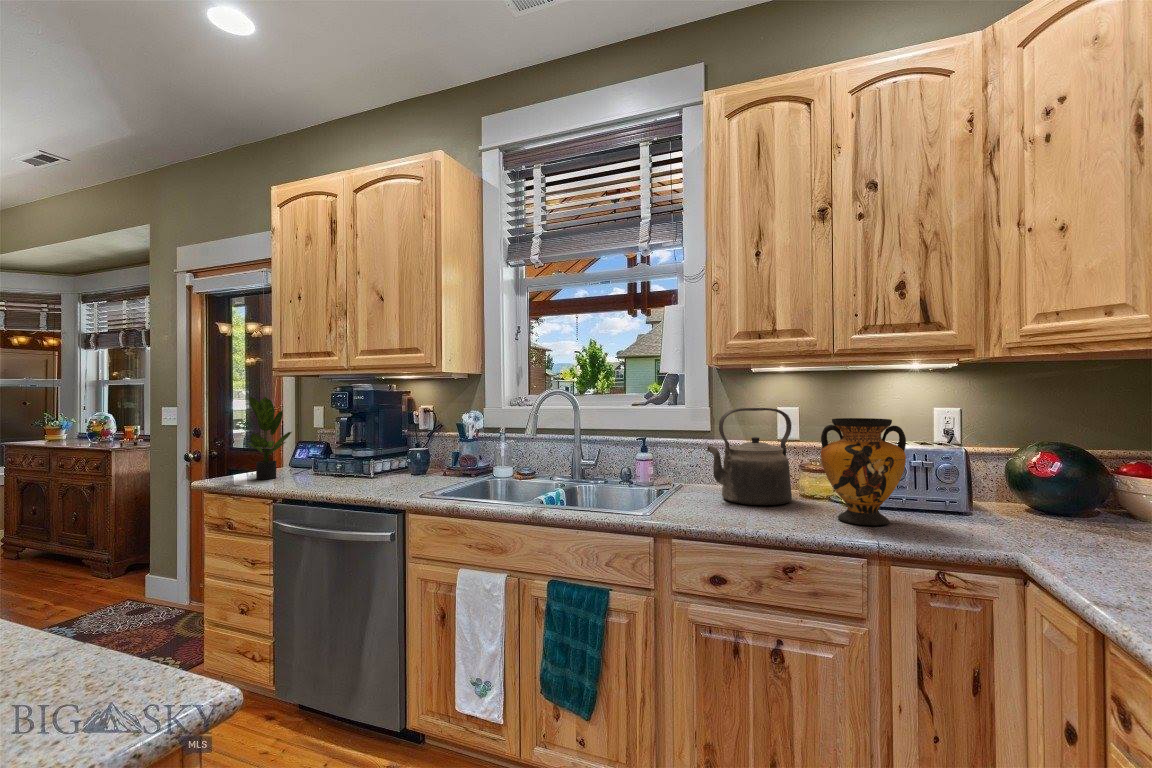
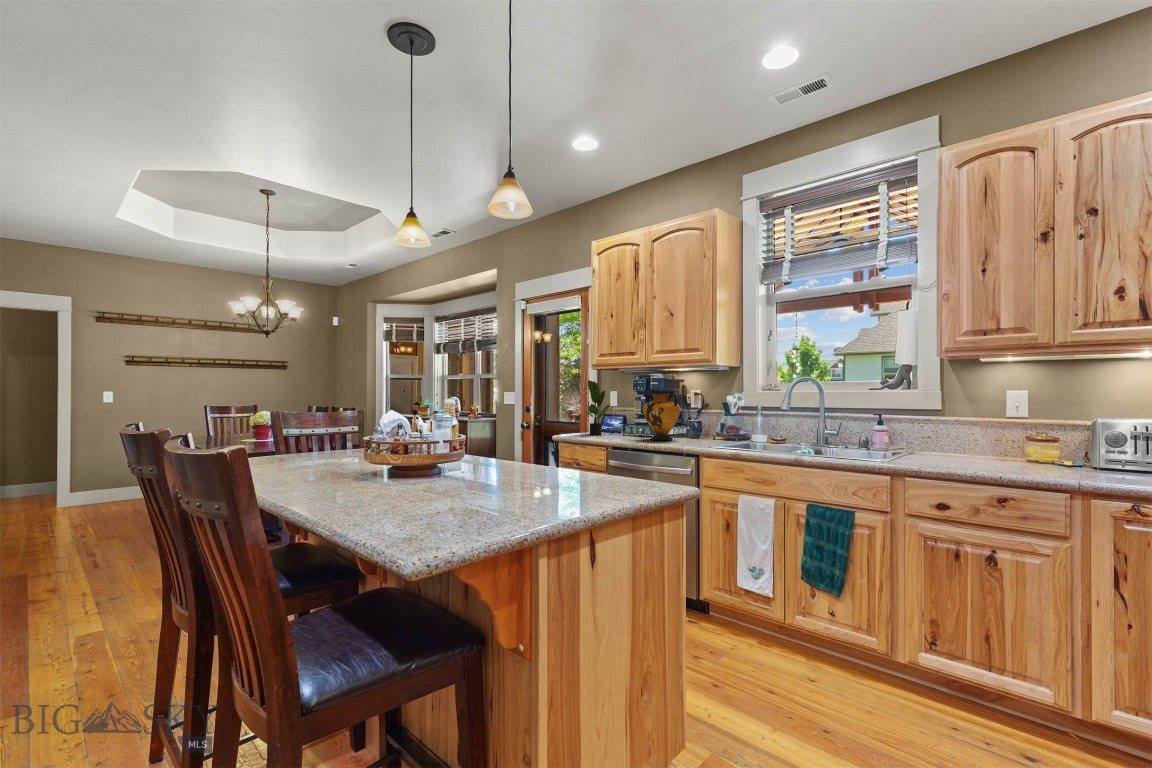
kettle: present [707,408,792,505] -> none [936,389,1015,463]
vase: present [821,418,906,525] -> present [644,391,680,440]

